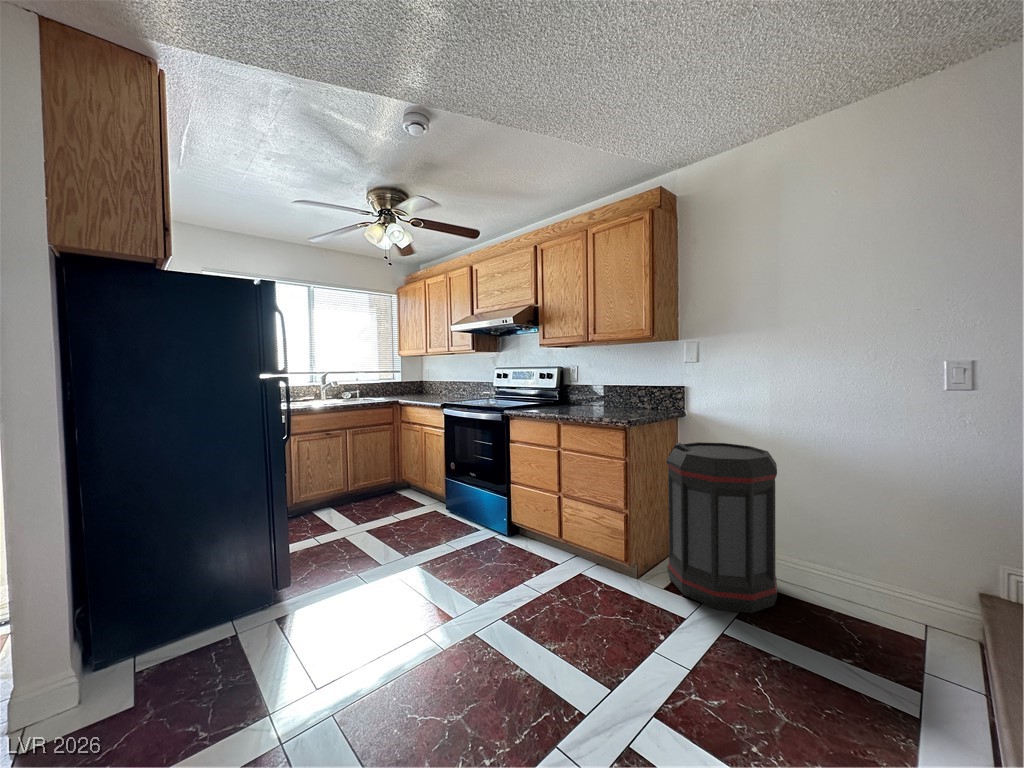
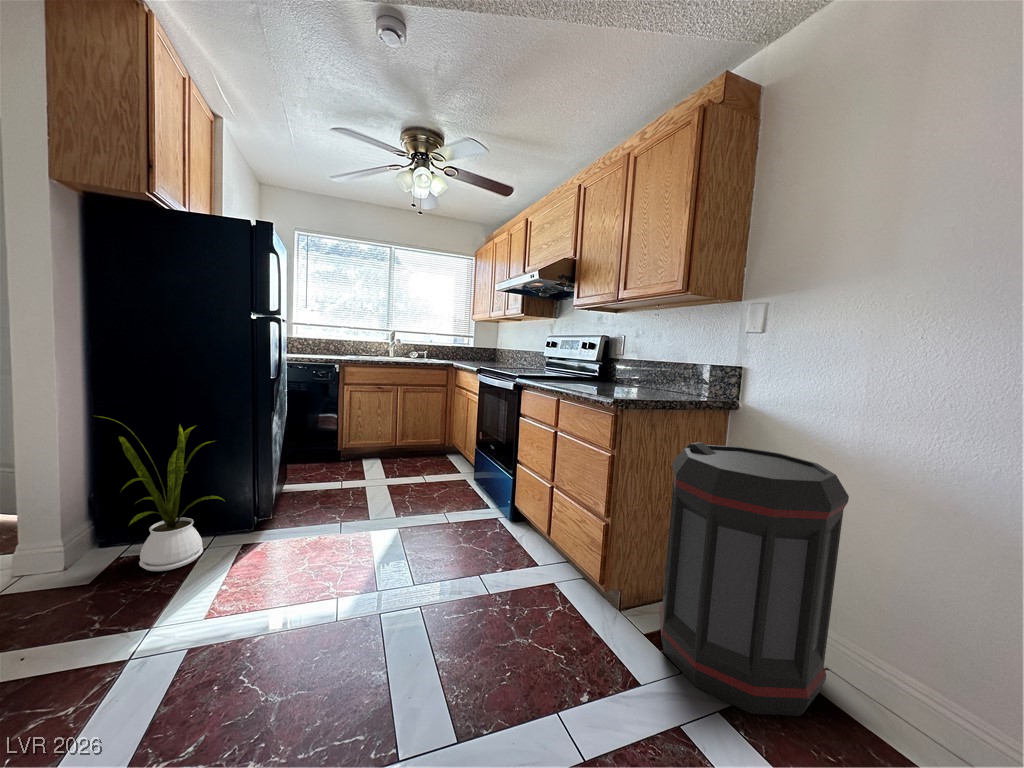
house plant: none [117,500,261,671] -> present [97,416,223,571]

